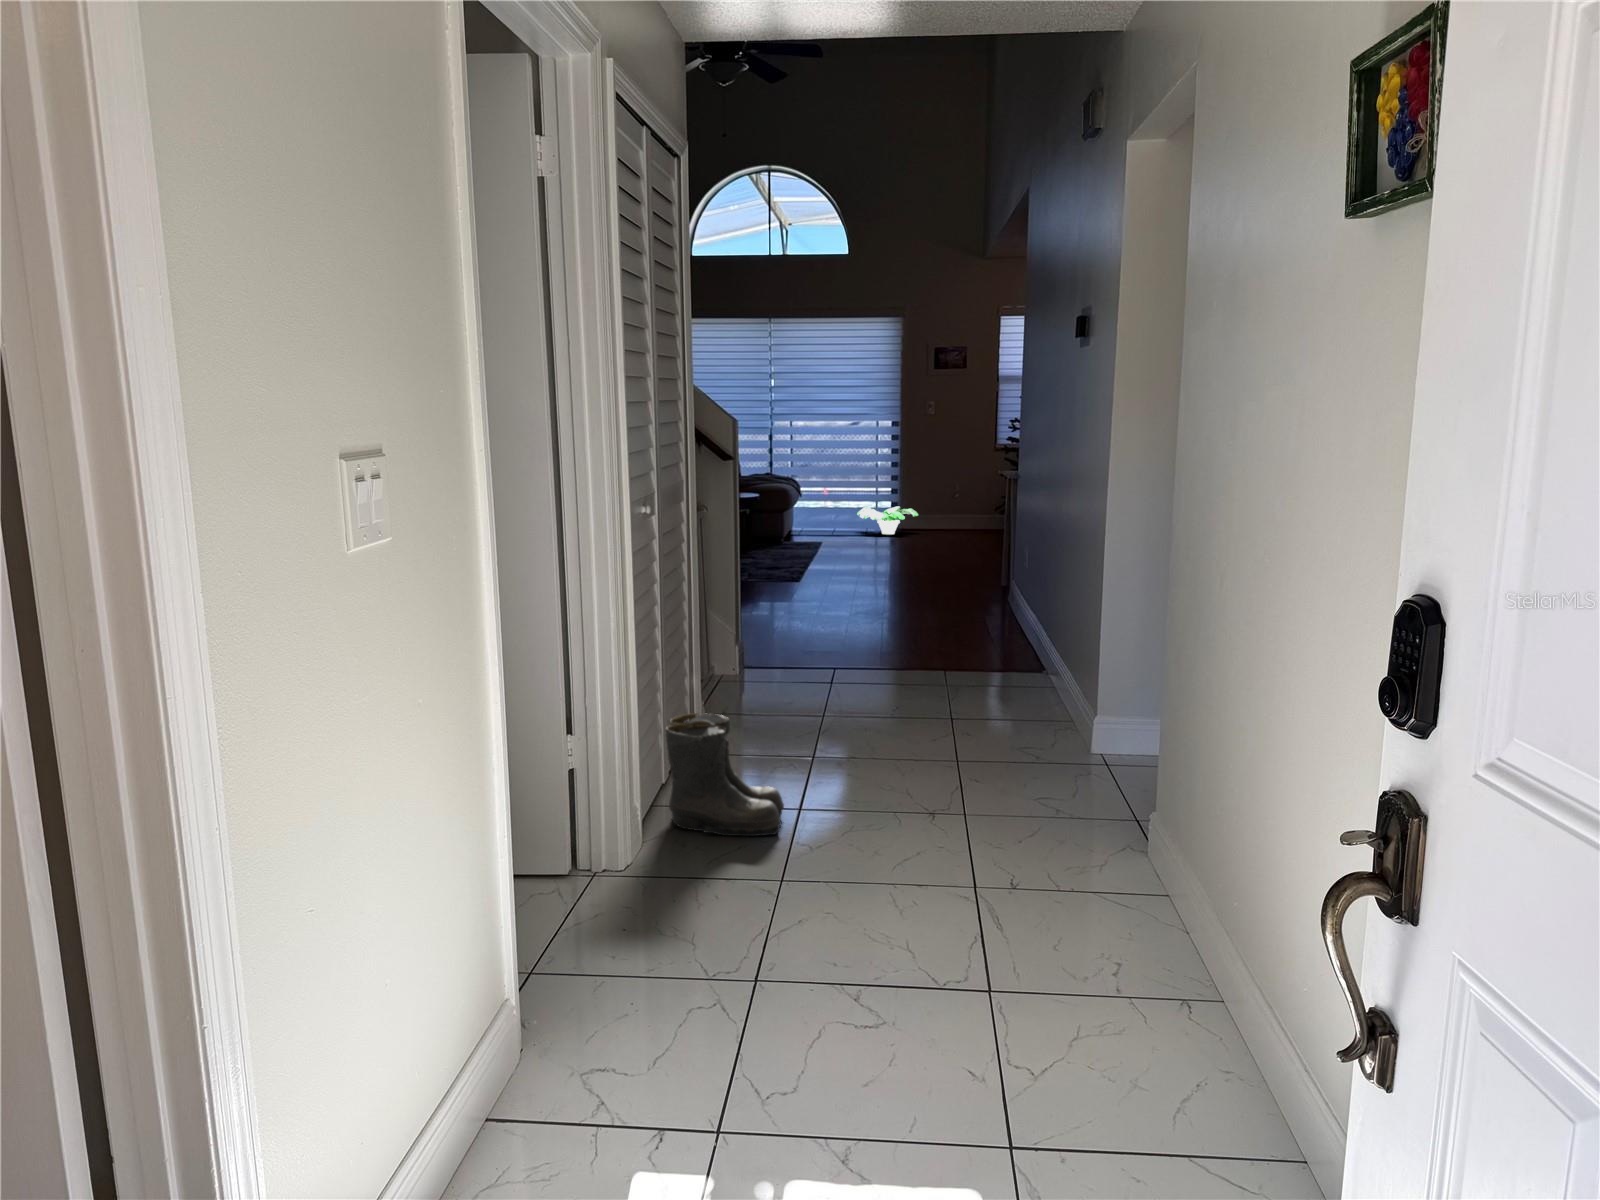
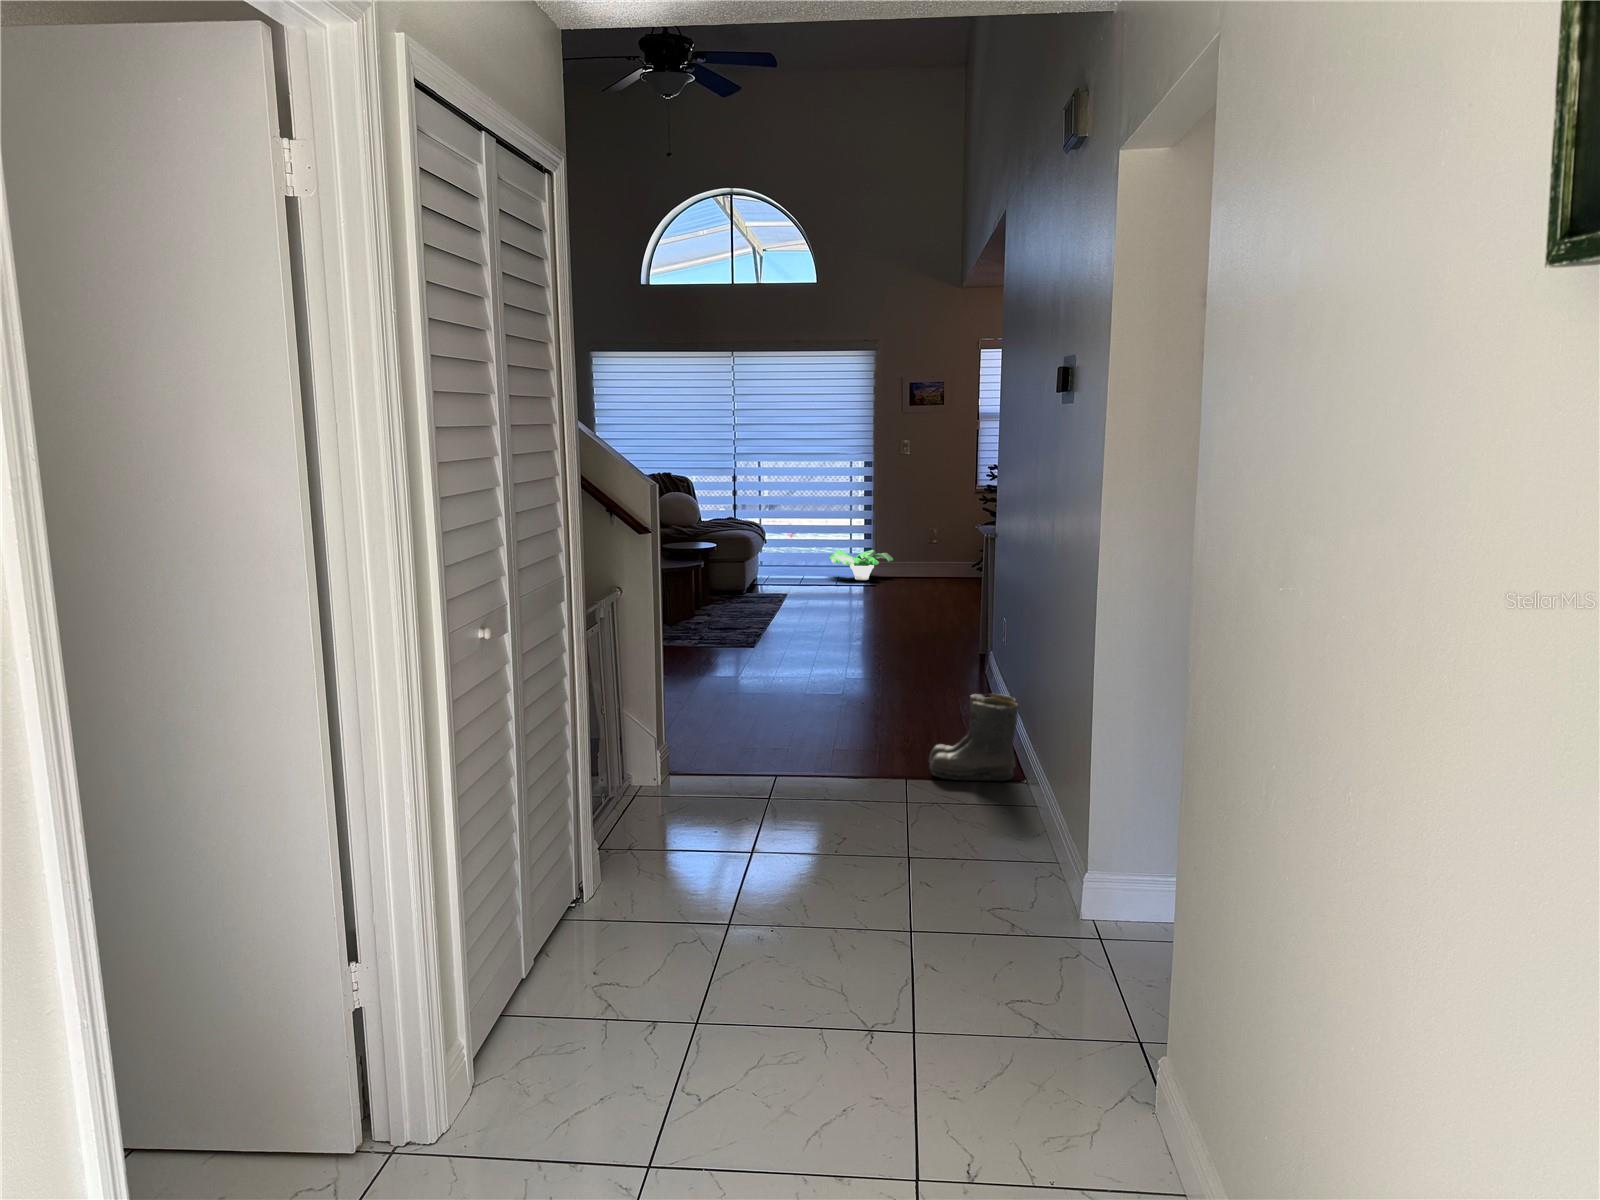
boots: present [665,713,784,836] -> present [929,694,1018,781]

